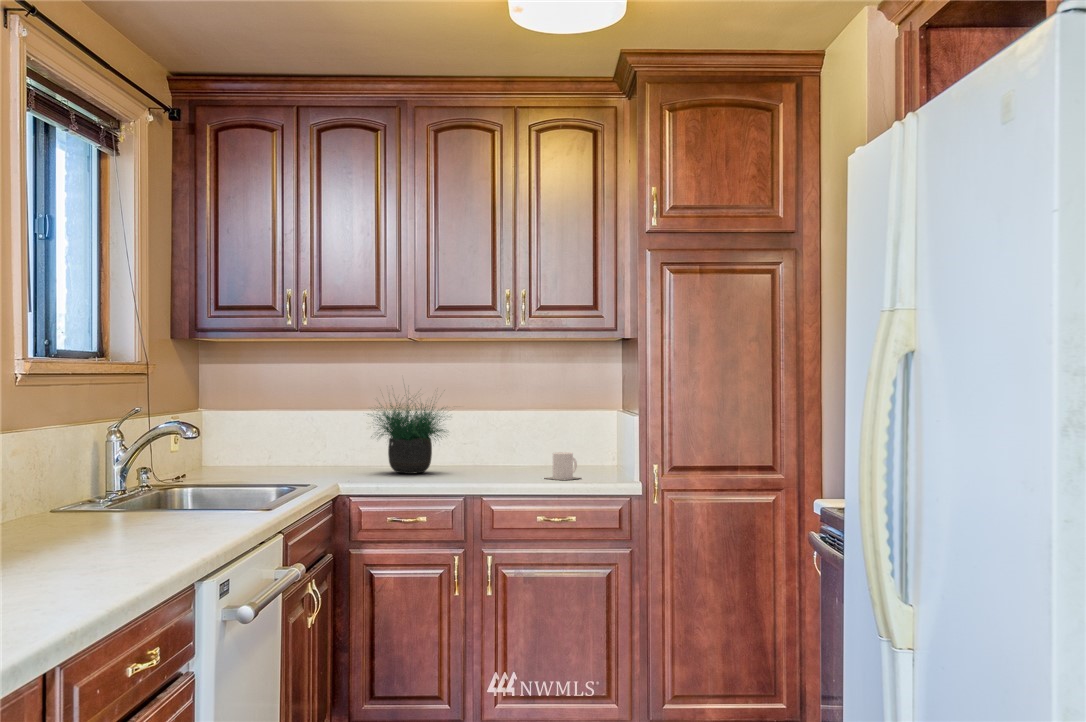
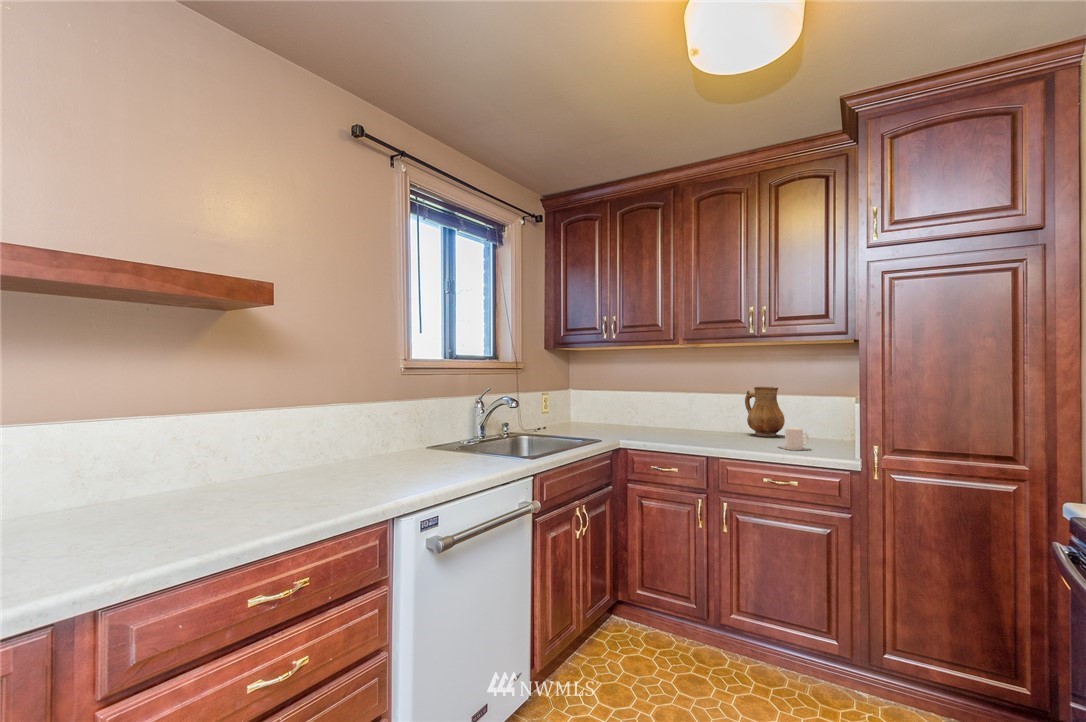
potted plant: present [376,399,445,474] -> none [648,368,724,436]
ceramic pitcher: none [481,401,533,469] -> present [745,387,785,437]

